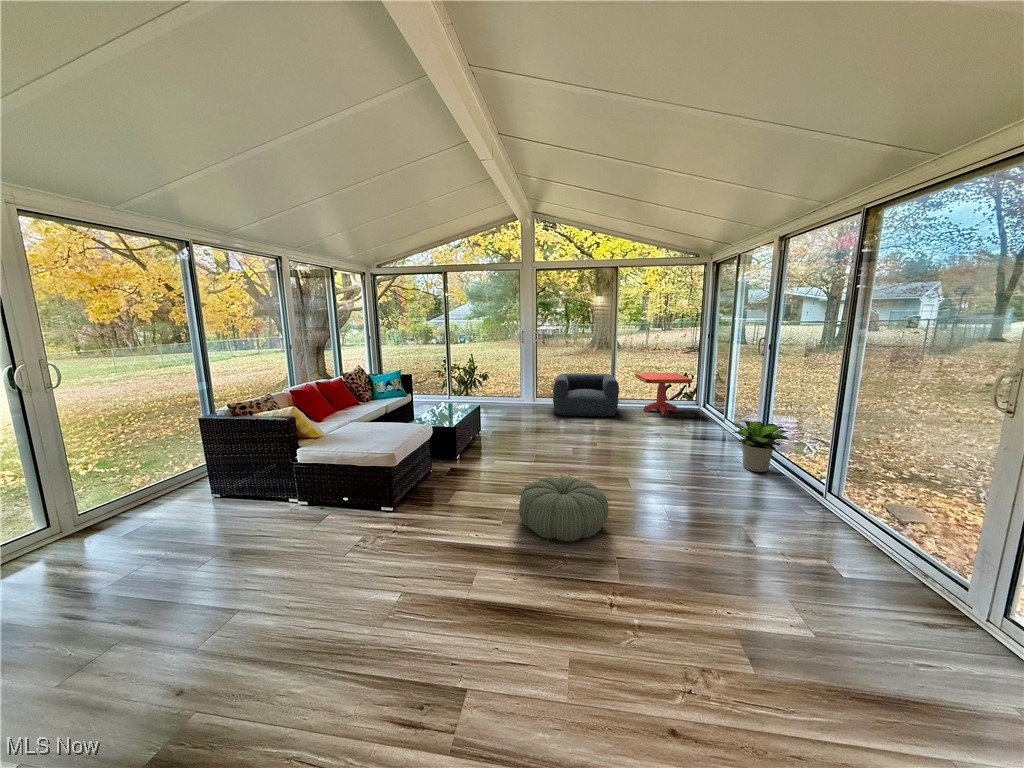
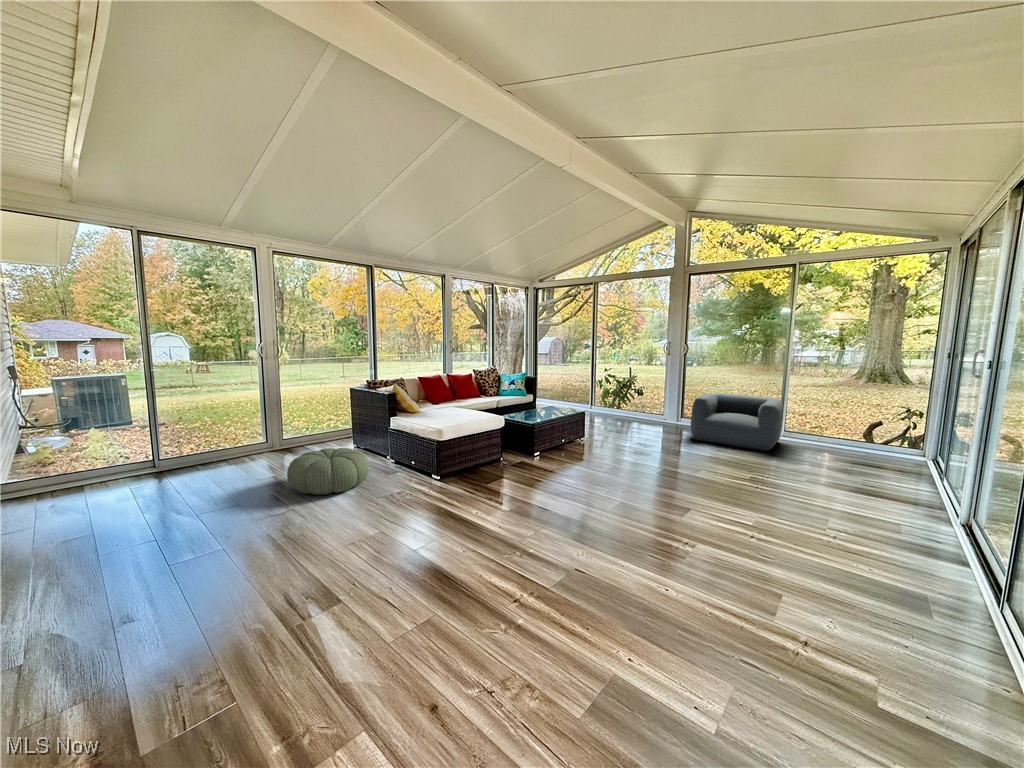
side table: present [635,373,692,415] -> none [819,402,907,463]
potted plant: present [732,421,791,472] -> none [882,472,1004,556]
pouf: present [519,476,609,541] -> present [287,448,369,495]

